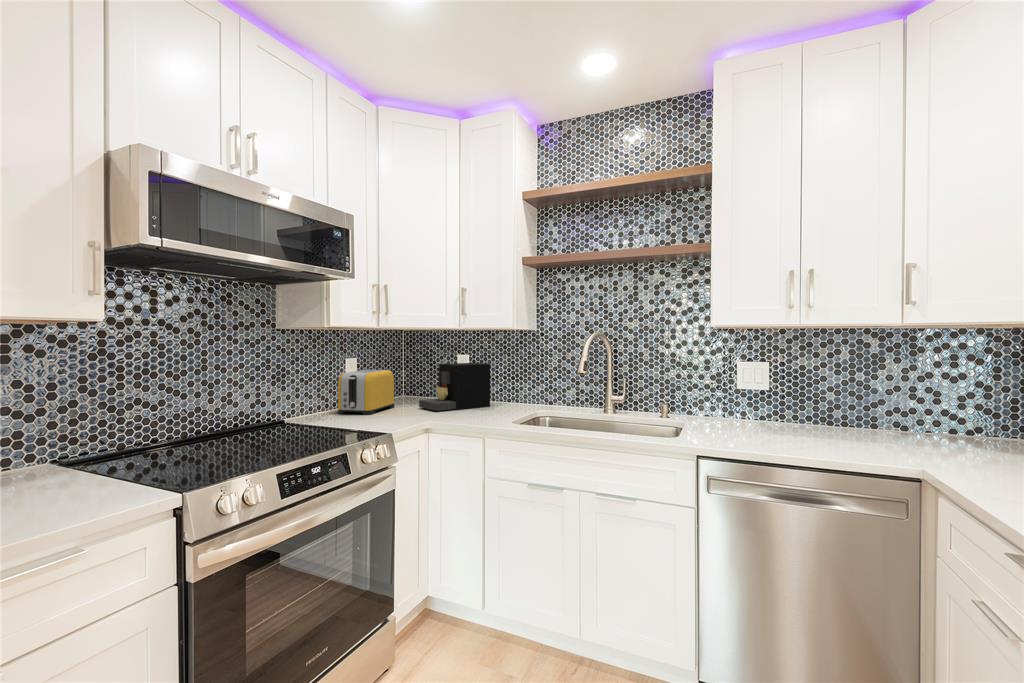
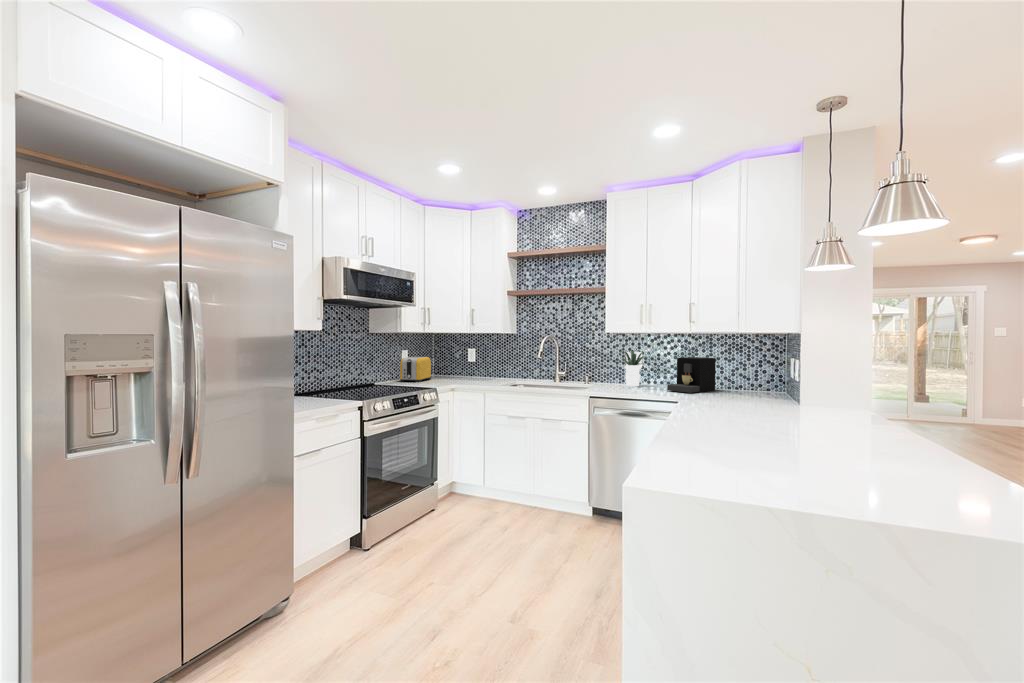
potted plant: none [709,358,799,425] -> present [621,350,647,386]
coffee maker: present [419,363,490,411] -> present [667,357,716,393]

